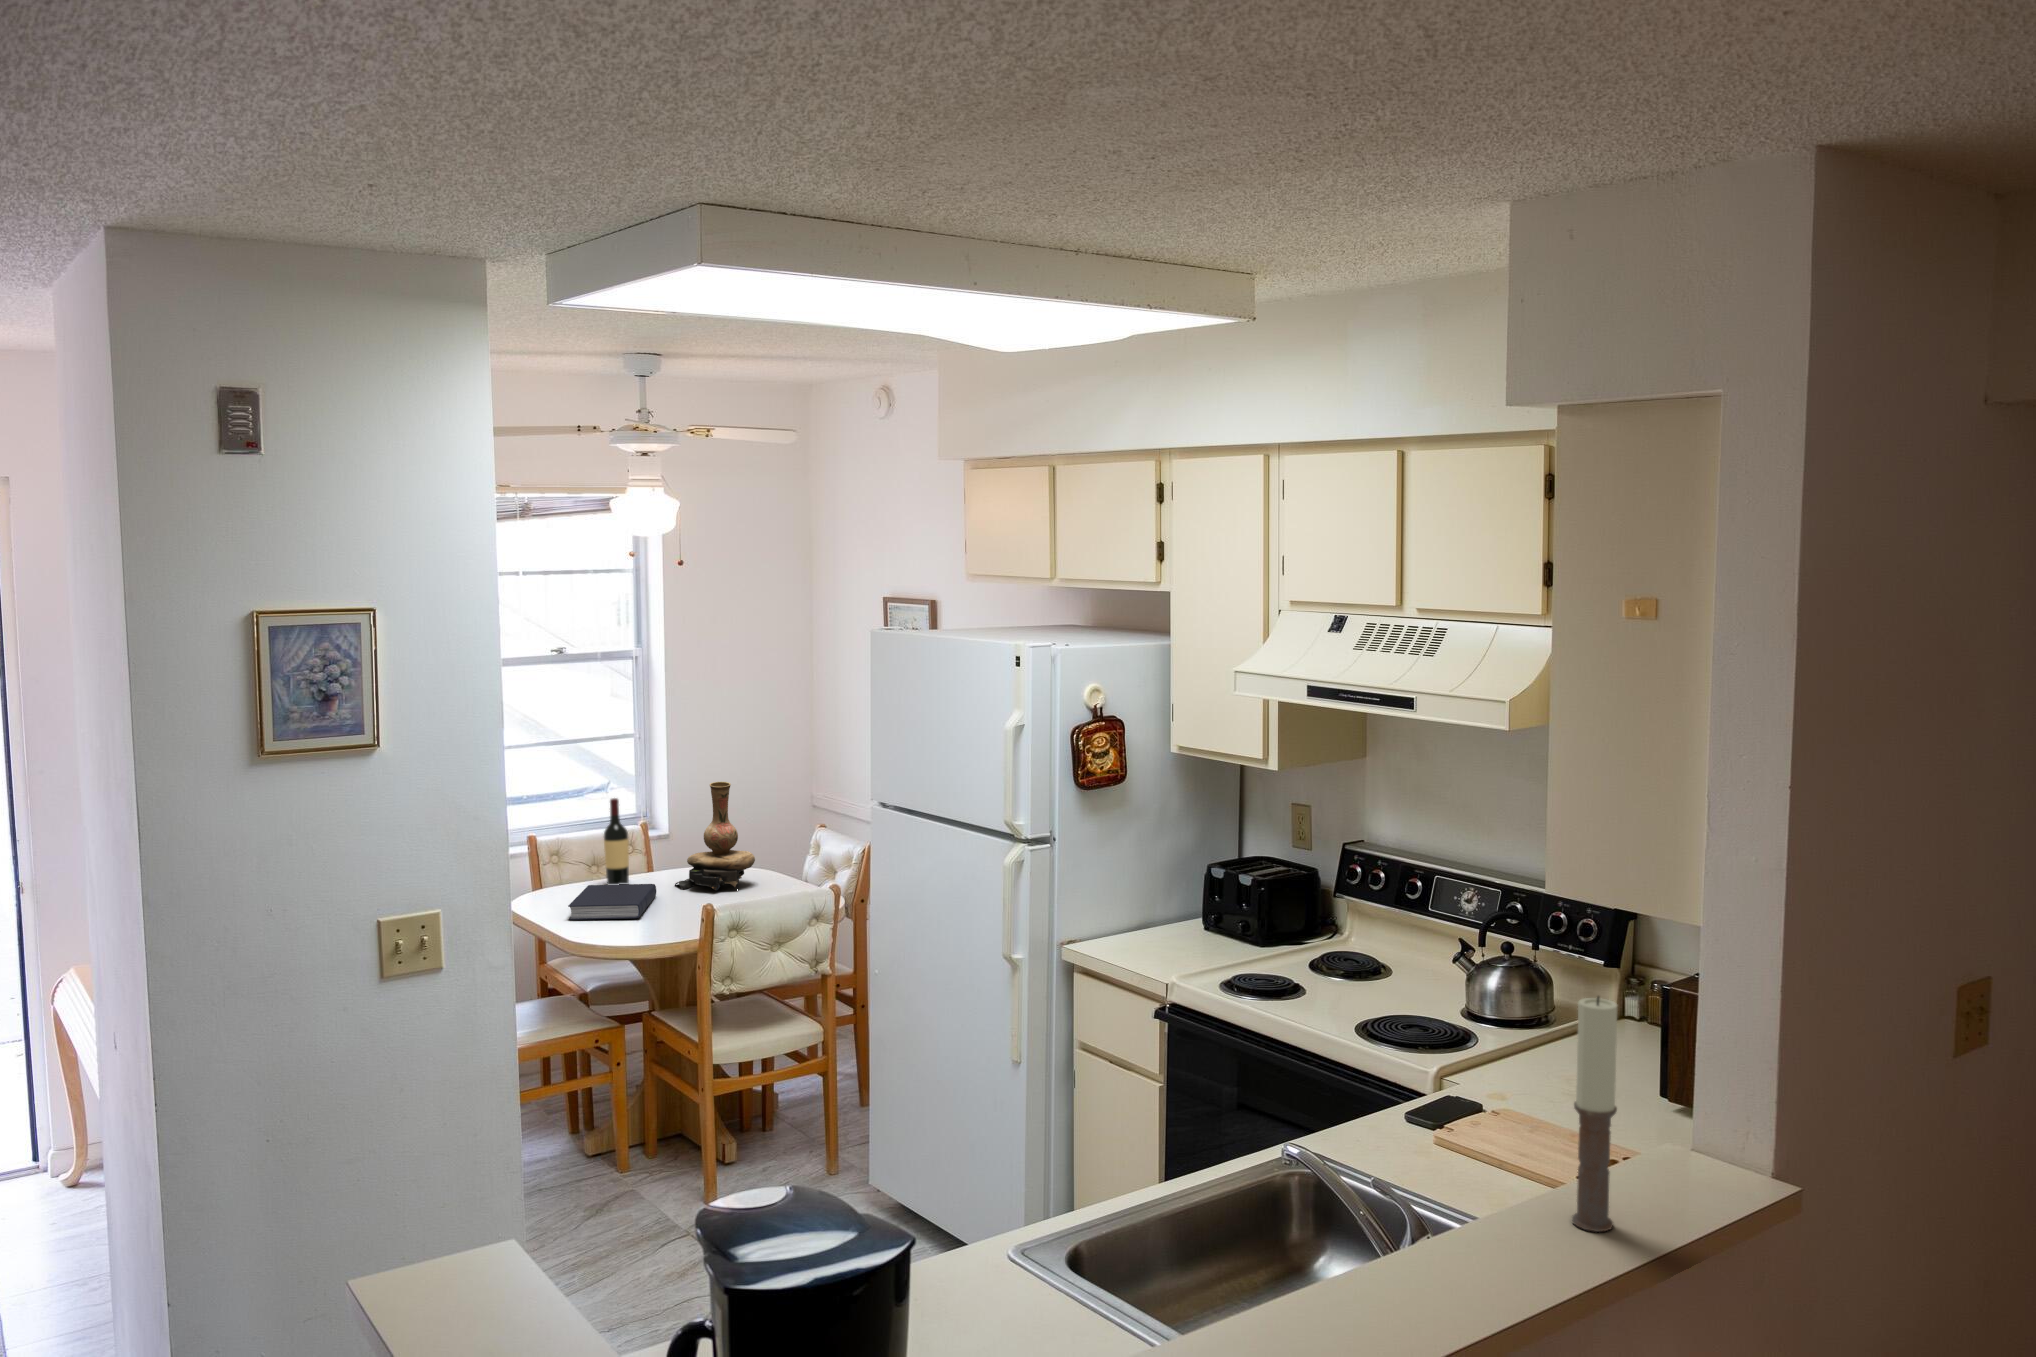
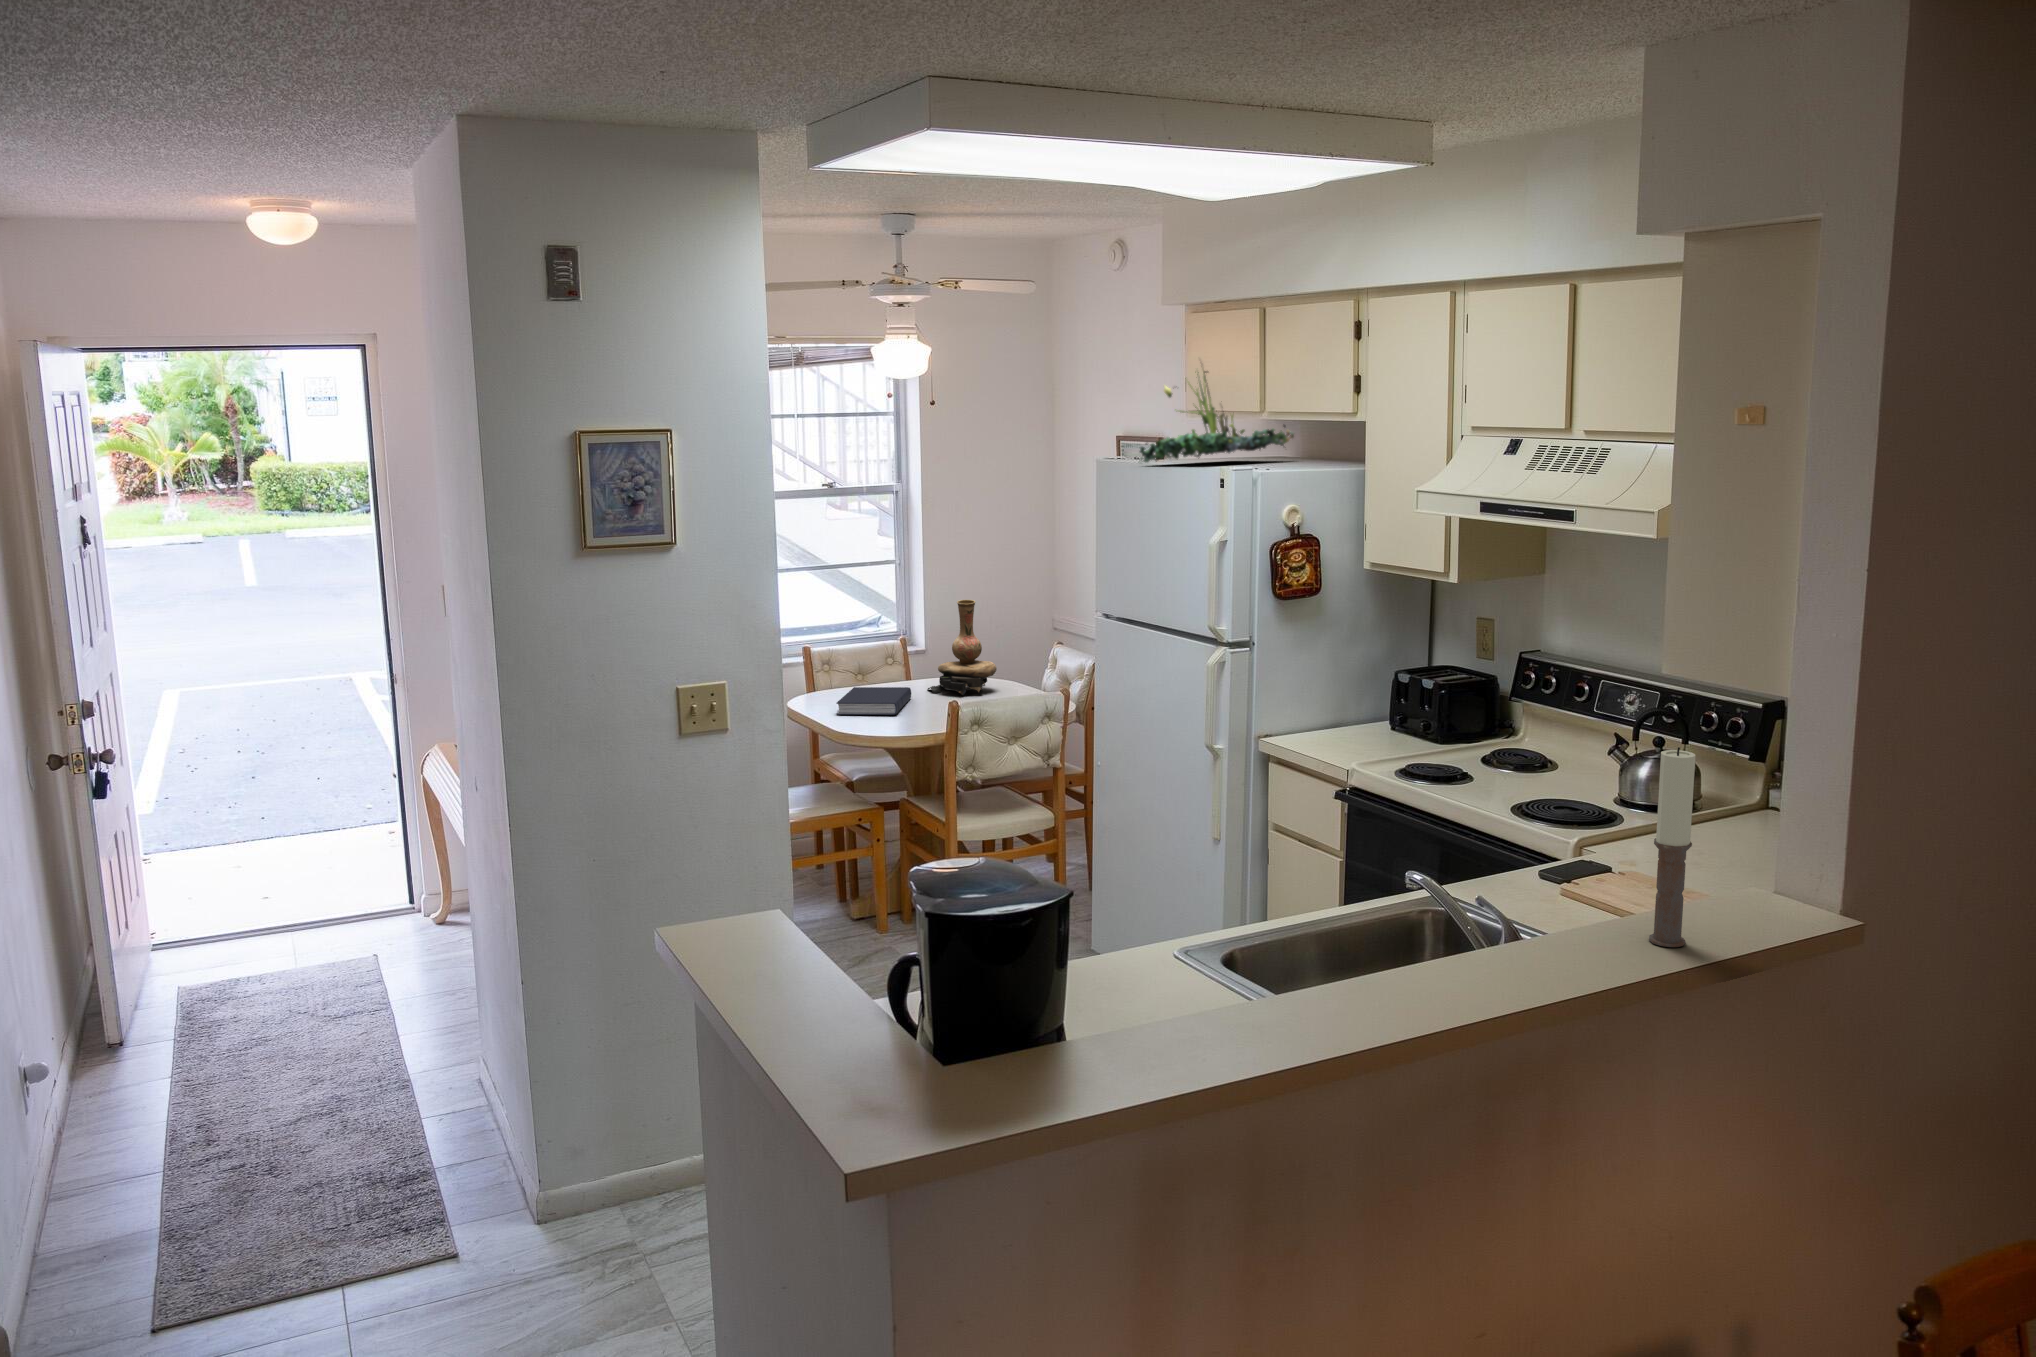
plant: none [919,516,1090,634] -> present [1140,371,1294,463]
wine bottle: present [604,798,629,885] -> none [867,613,888,692]

